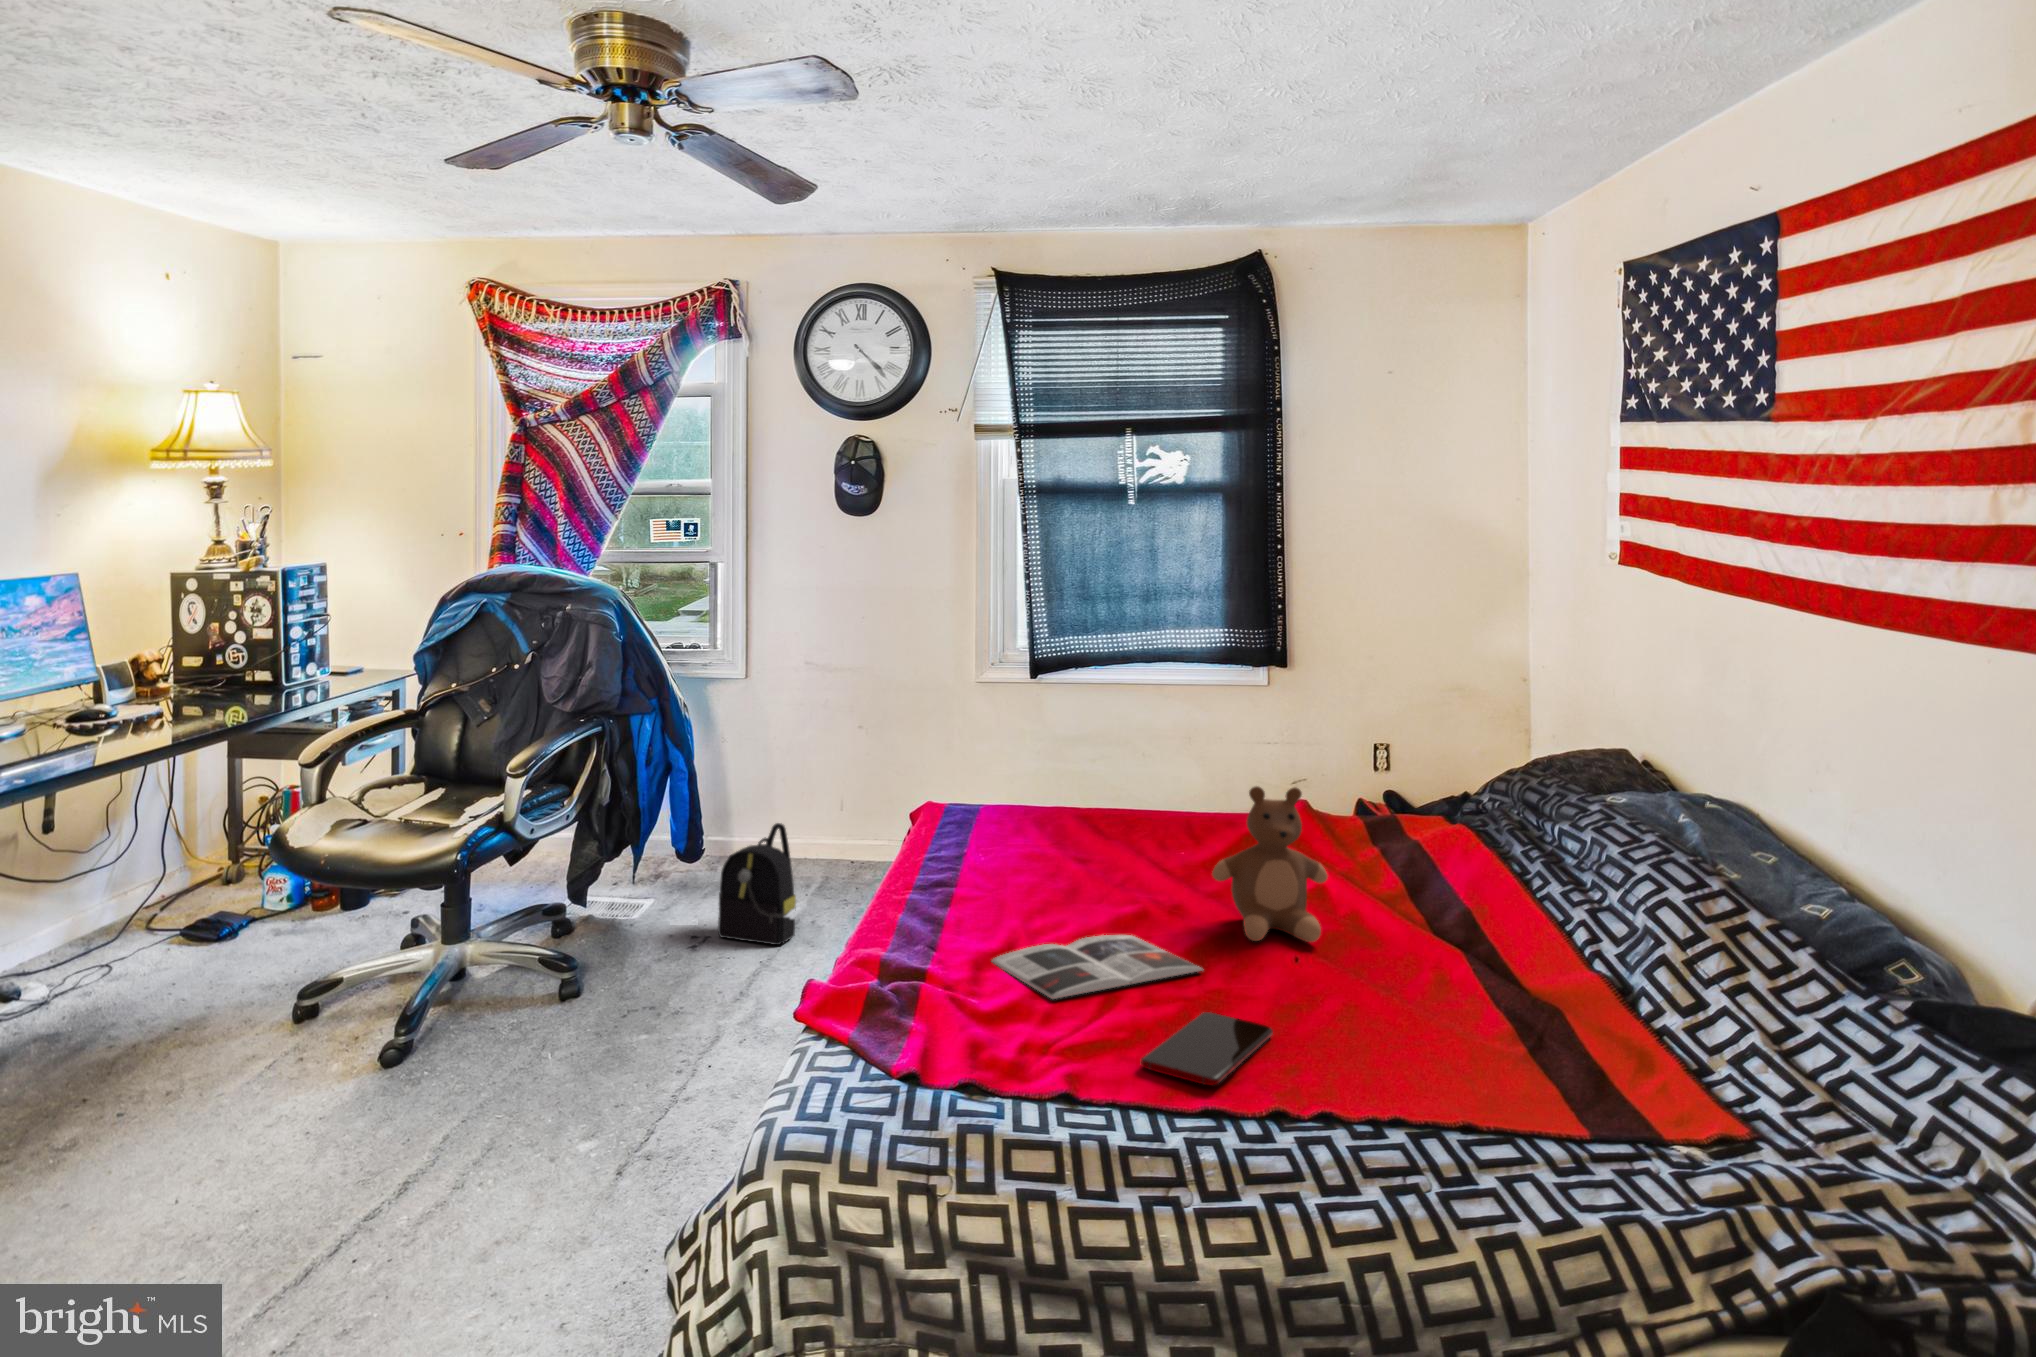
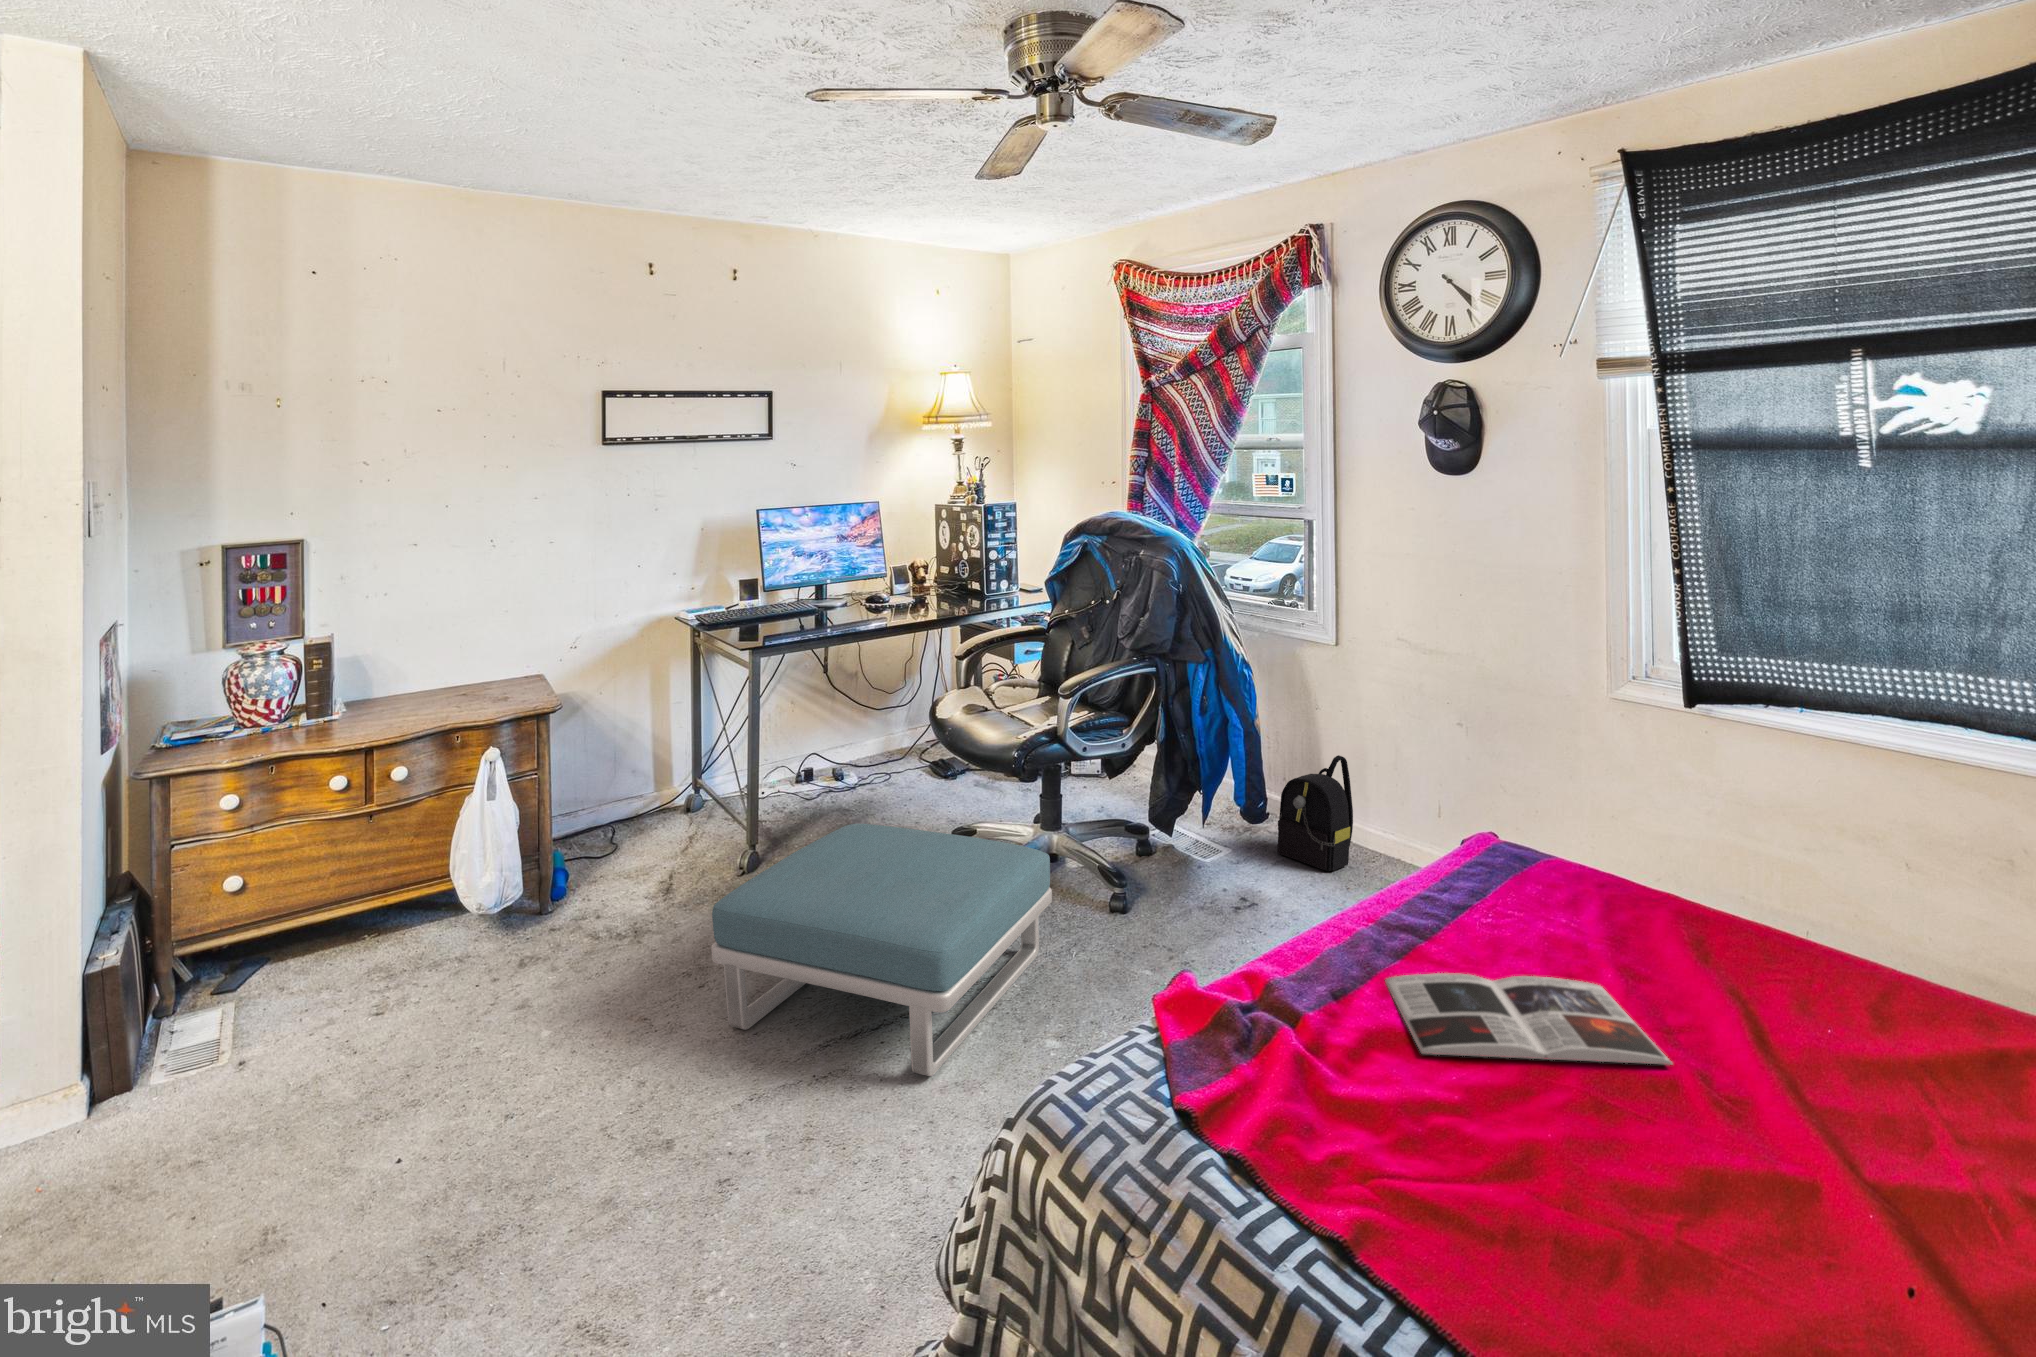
teddy bear: present [1212,786,1327,942] -> none [1745,822,1957,1061]
footstool: none [57,951,523,1262] -> present [711,824,1052,1076]
smartphone: present [1141,1012,1273,1085] -> none [1472,1135,1723,1265]

